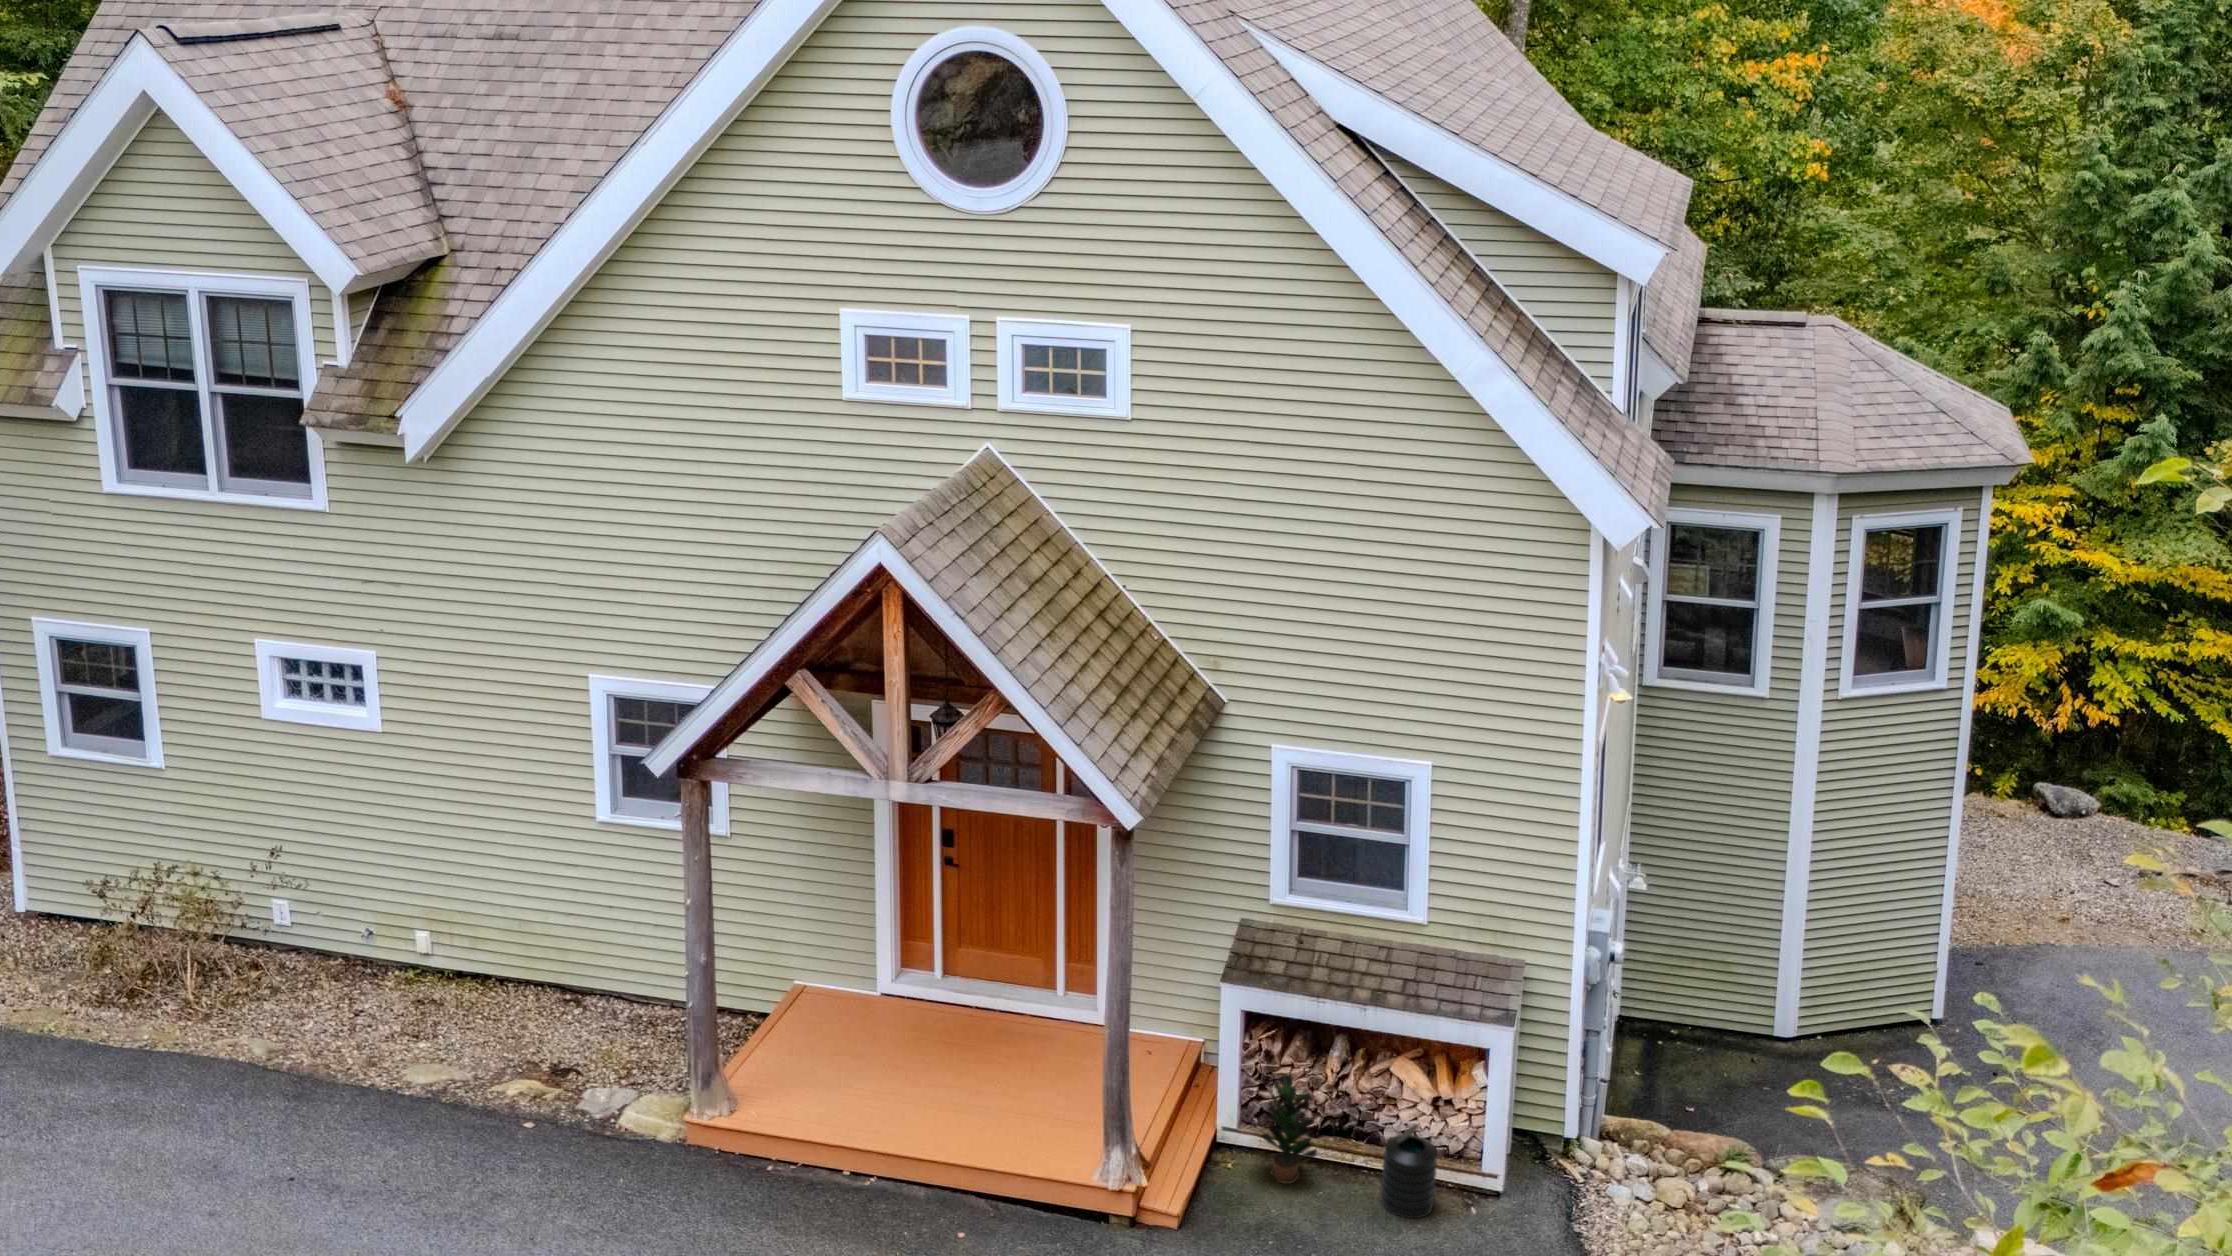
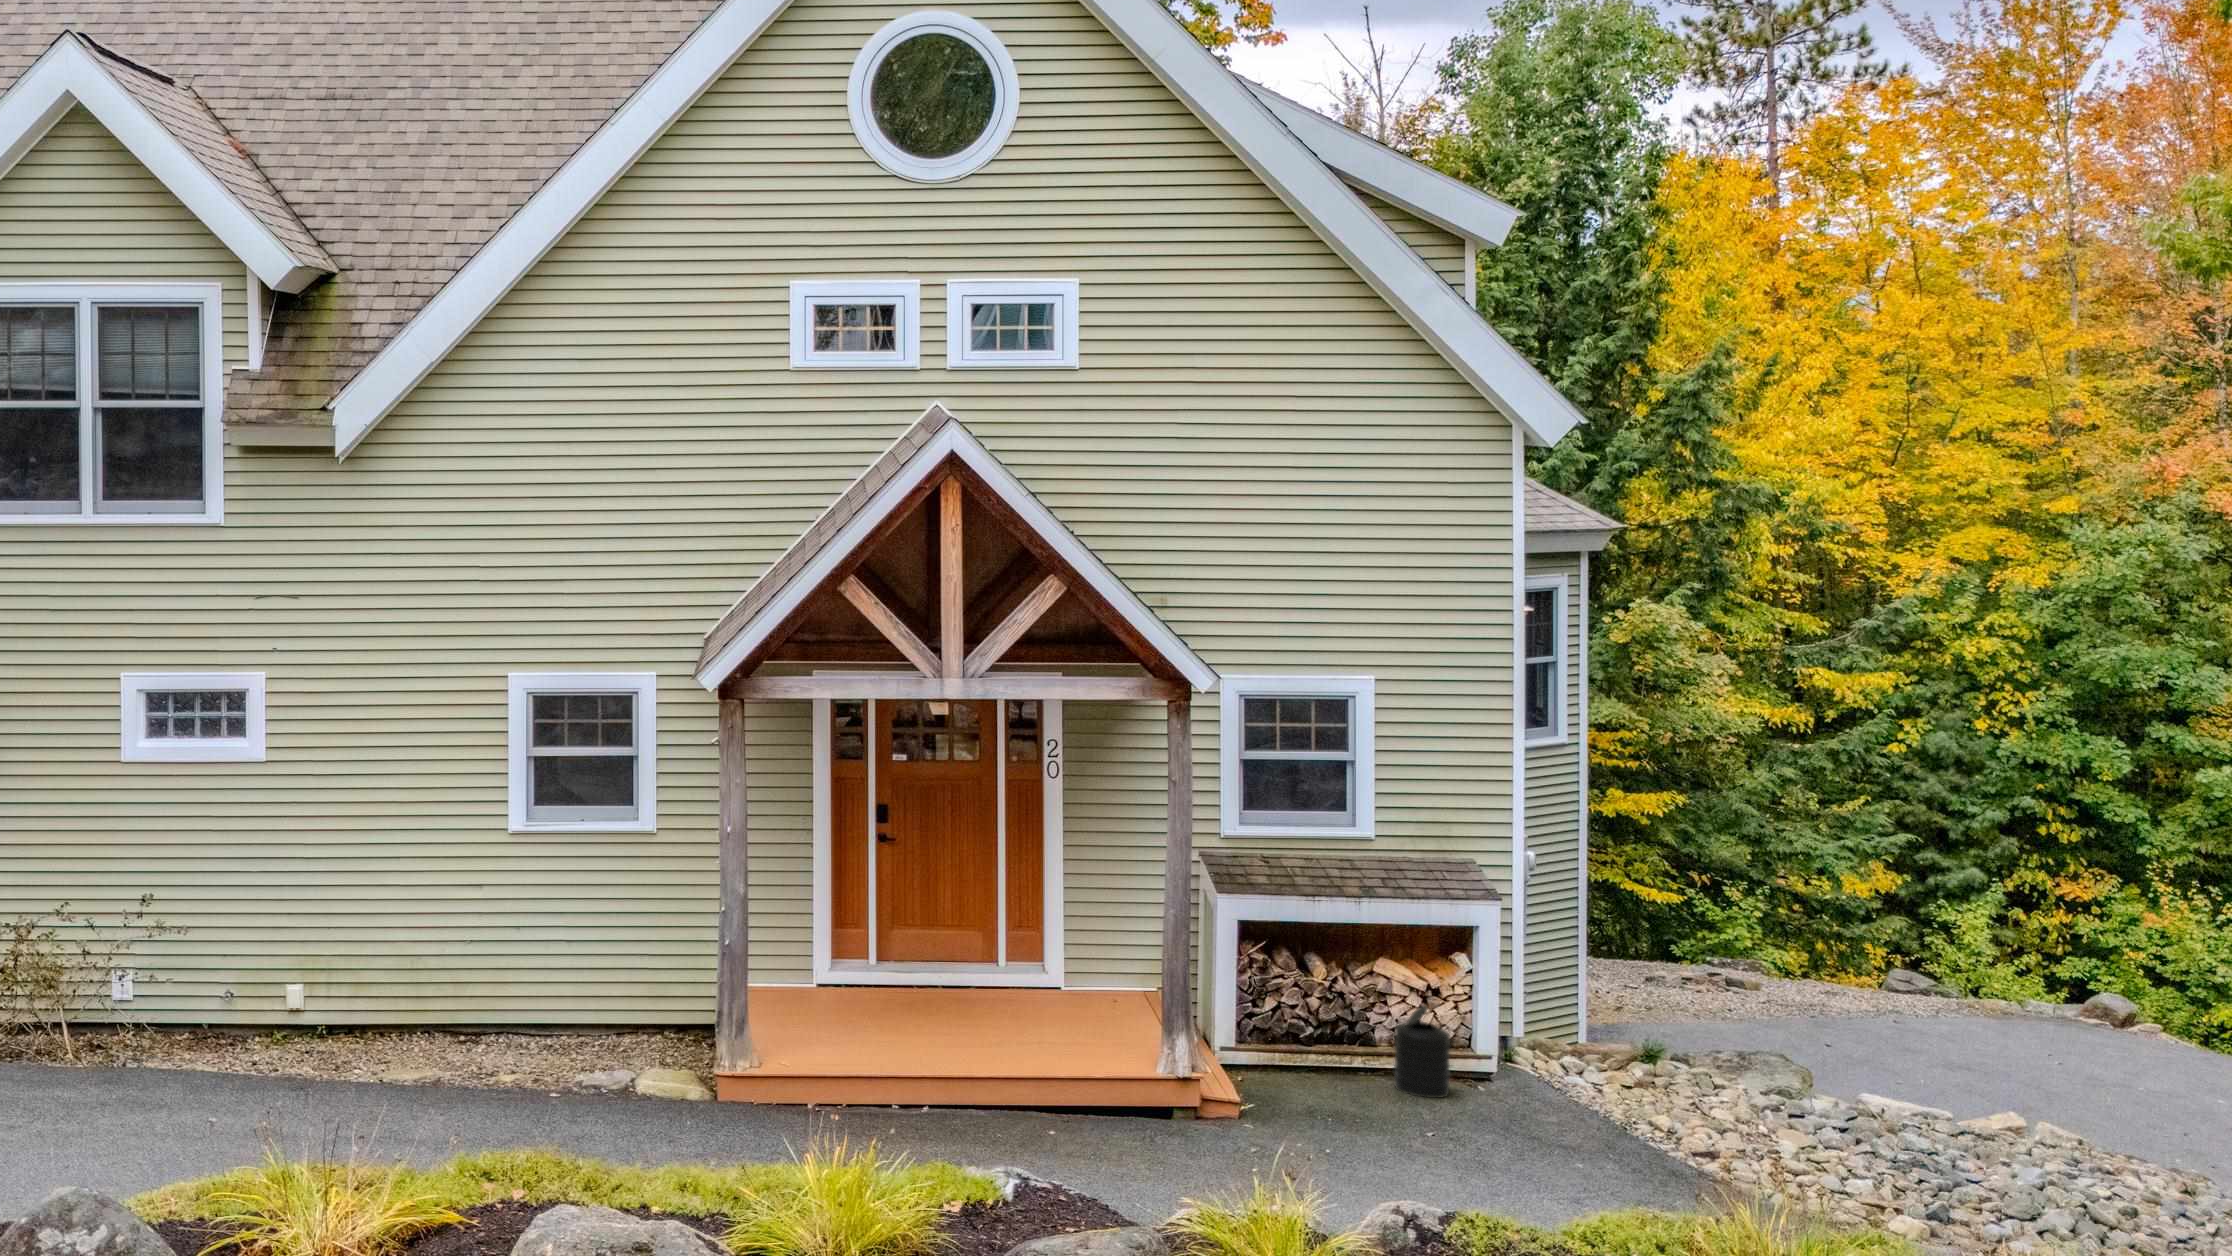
potted plant: present [1261,1075,1317,1184] -> none [1268,978,1336,1088]

